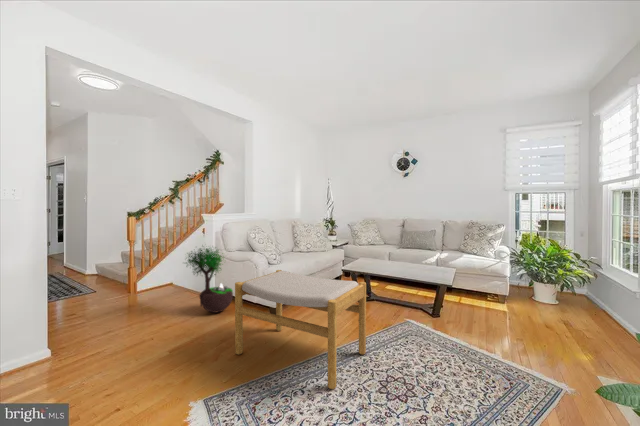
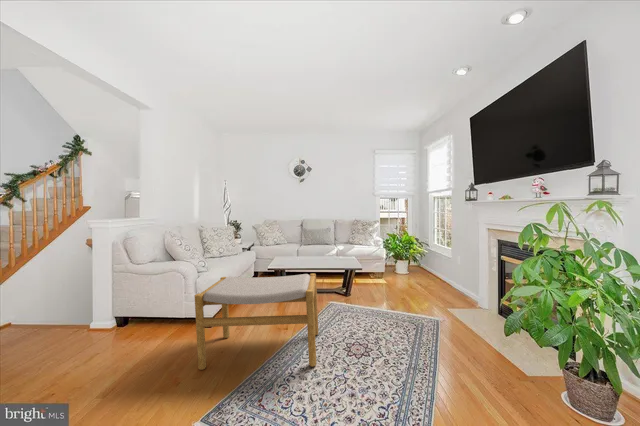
potted tree: present [188,248,233,313] -> none [85,259,155,341]

